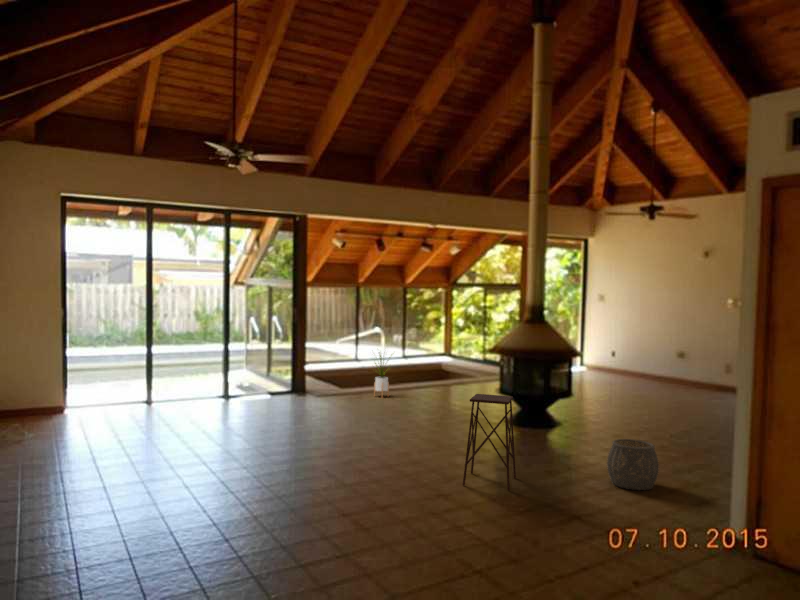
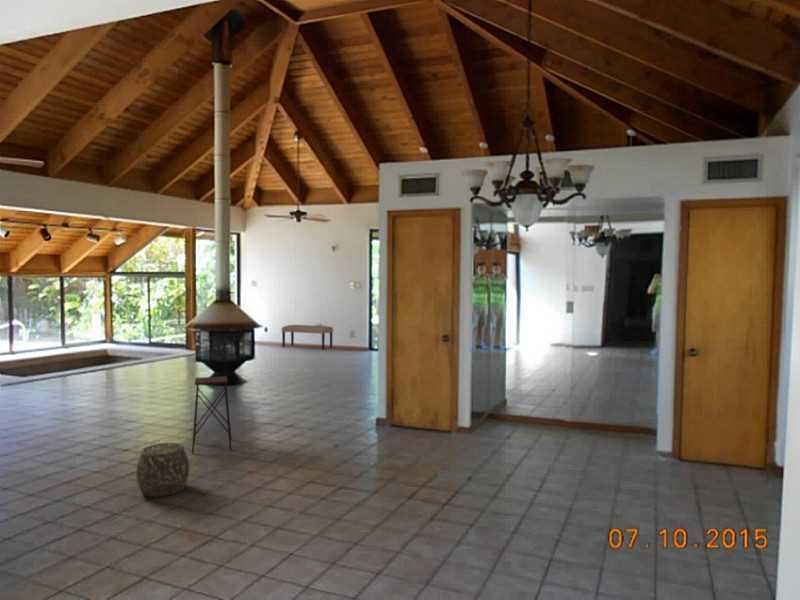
bench: none [631,354,702,388] -> present [282,325,333,350]
house plant: present [374,355,389,395] -> none [50,340,80,390]
woven basket: present [607,439,659,490] -> present [136,443,190,497]

